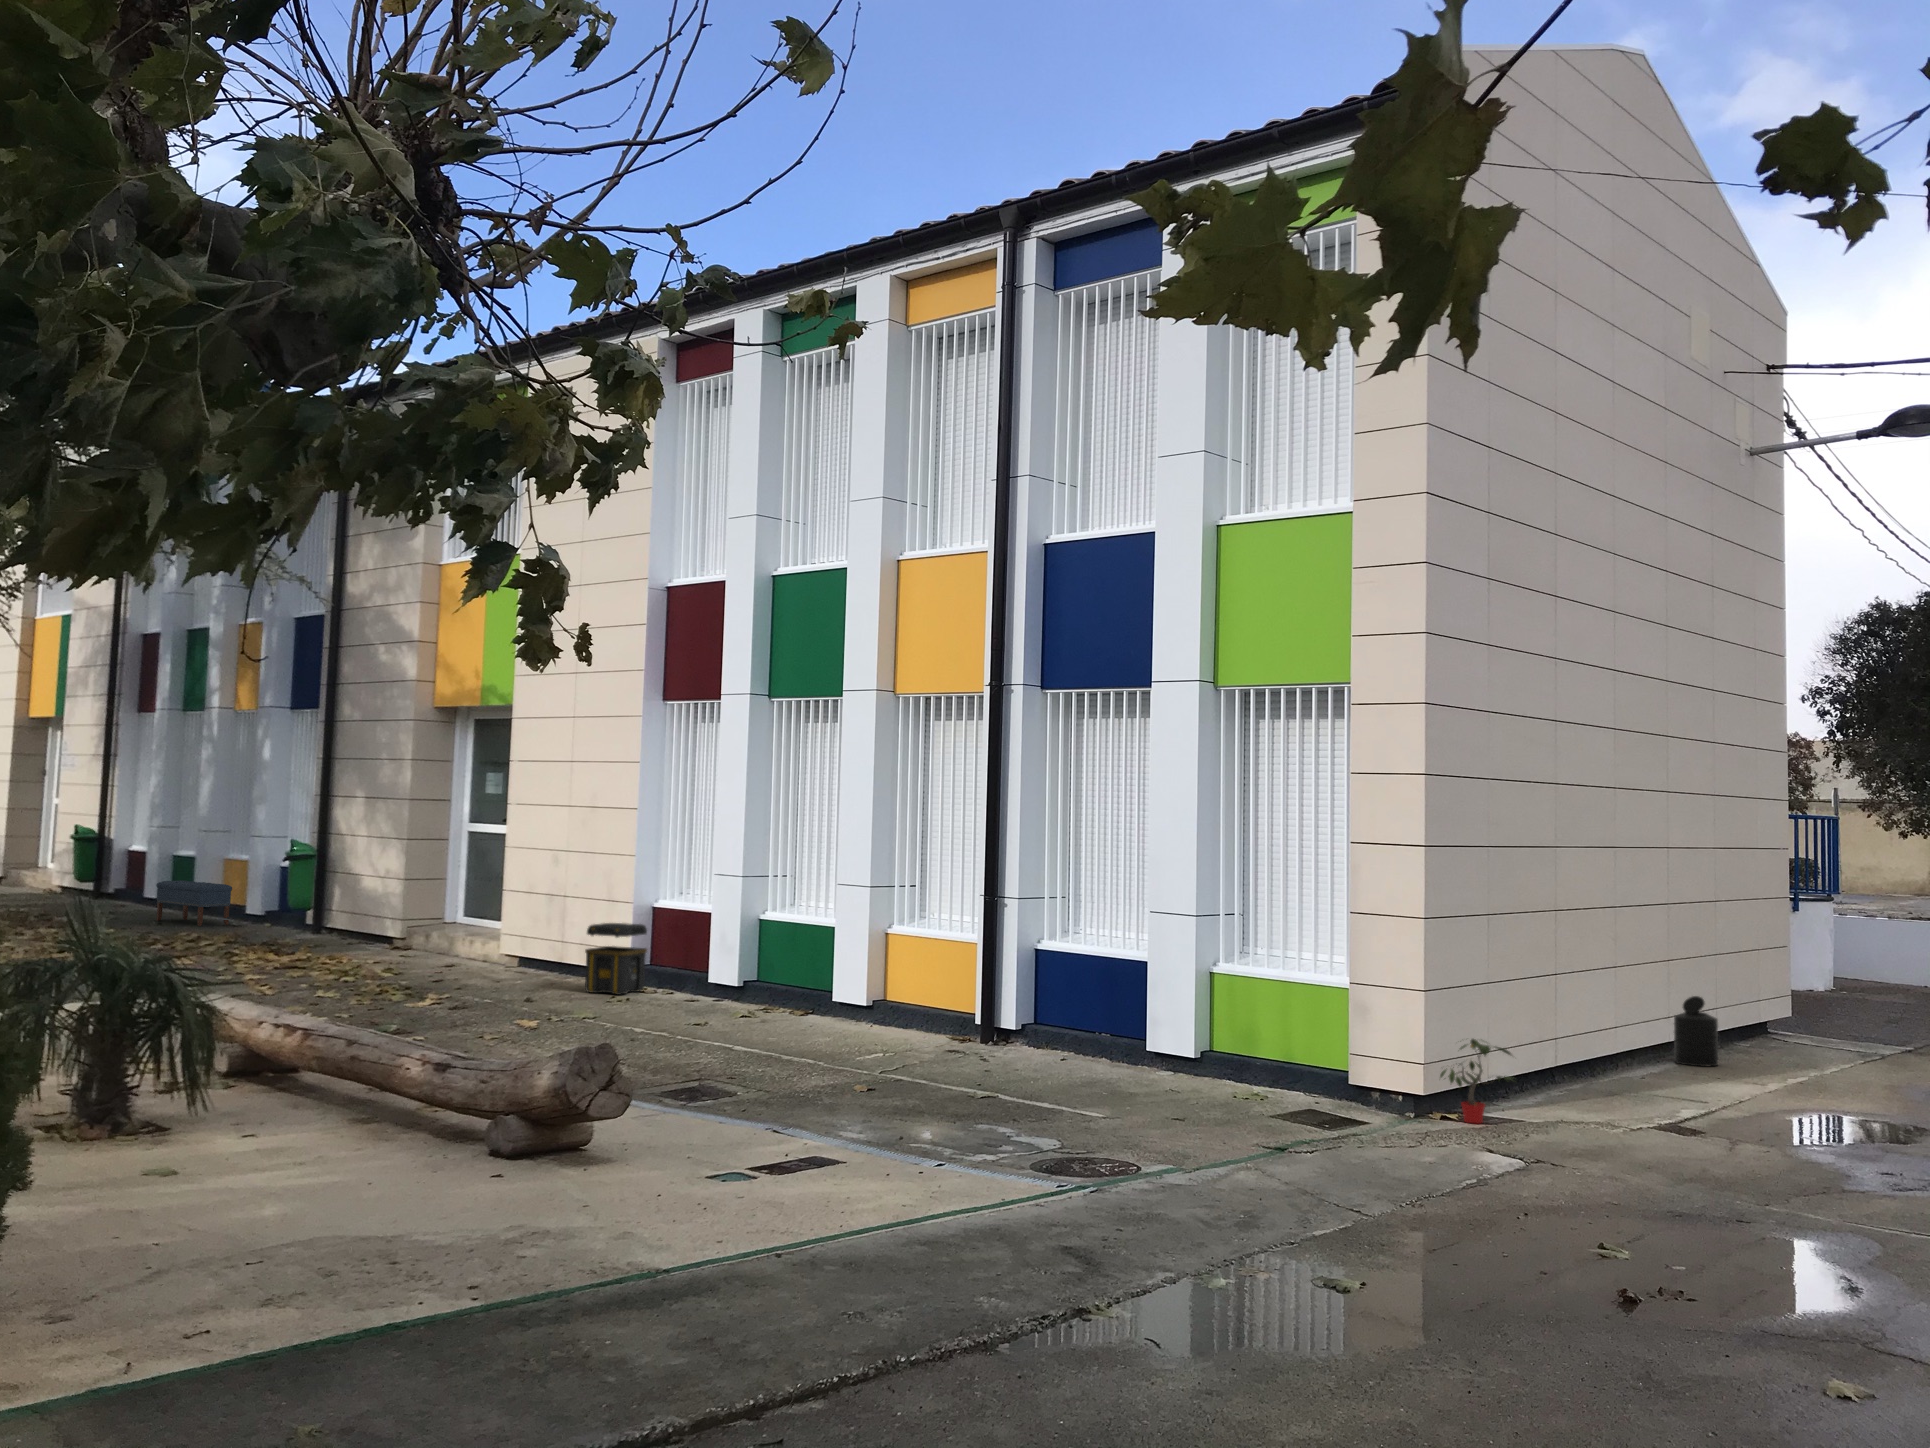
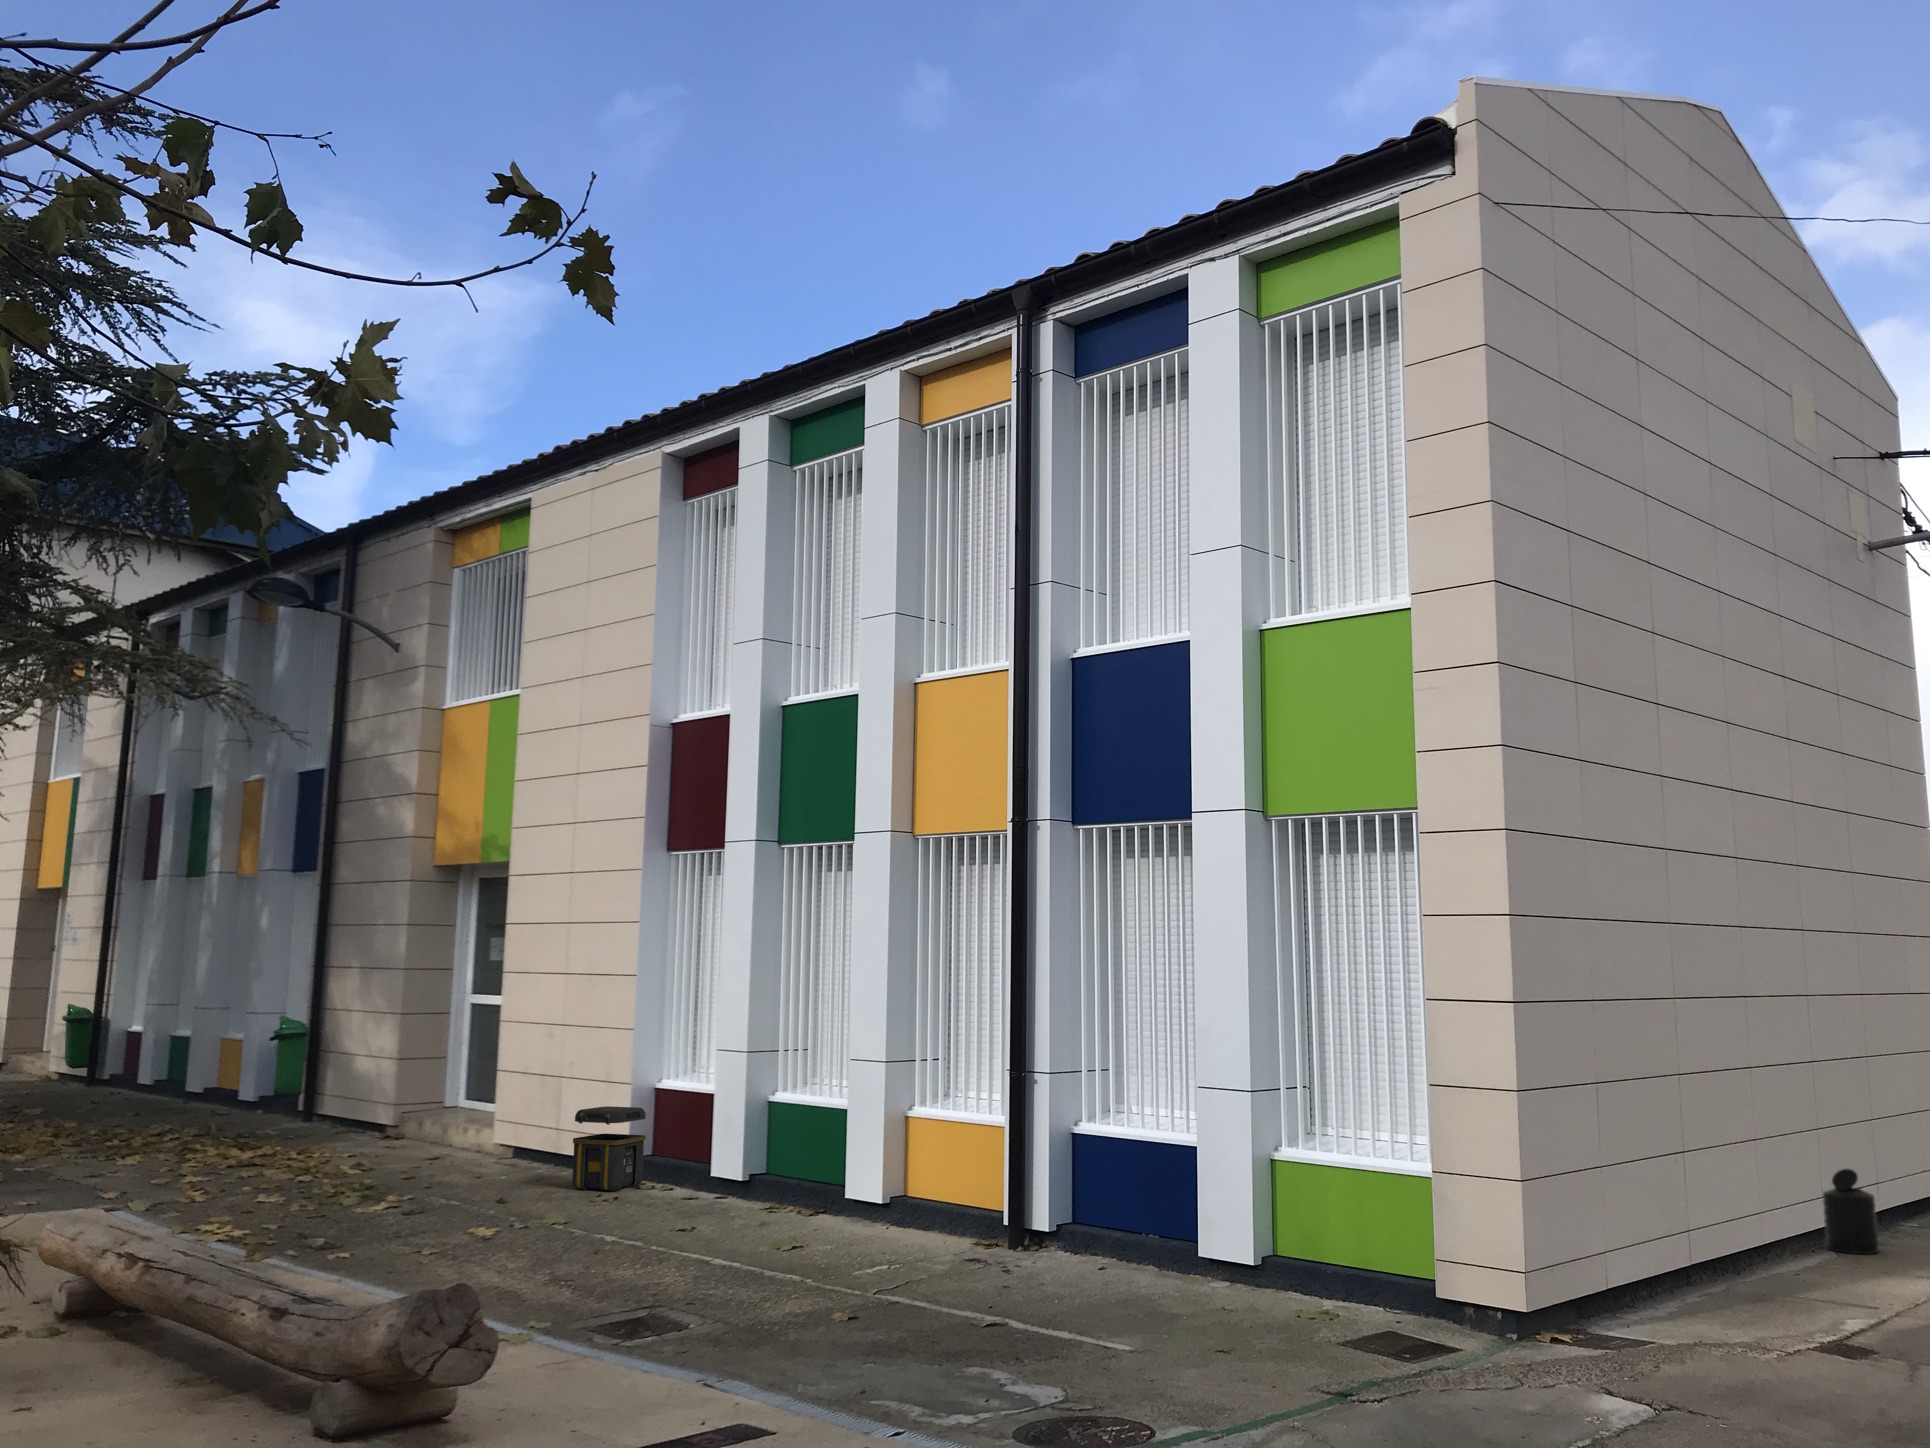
bench: present [156,880,232,926] -> none [142,1065,224,1116]
potted plant: present [1440,1039,1512,1123] -> none [1547,1238,1647,1348]

